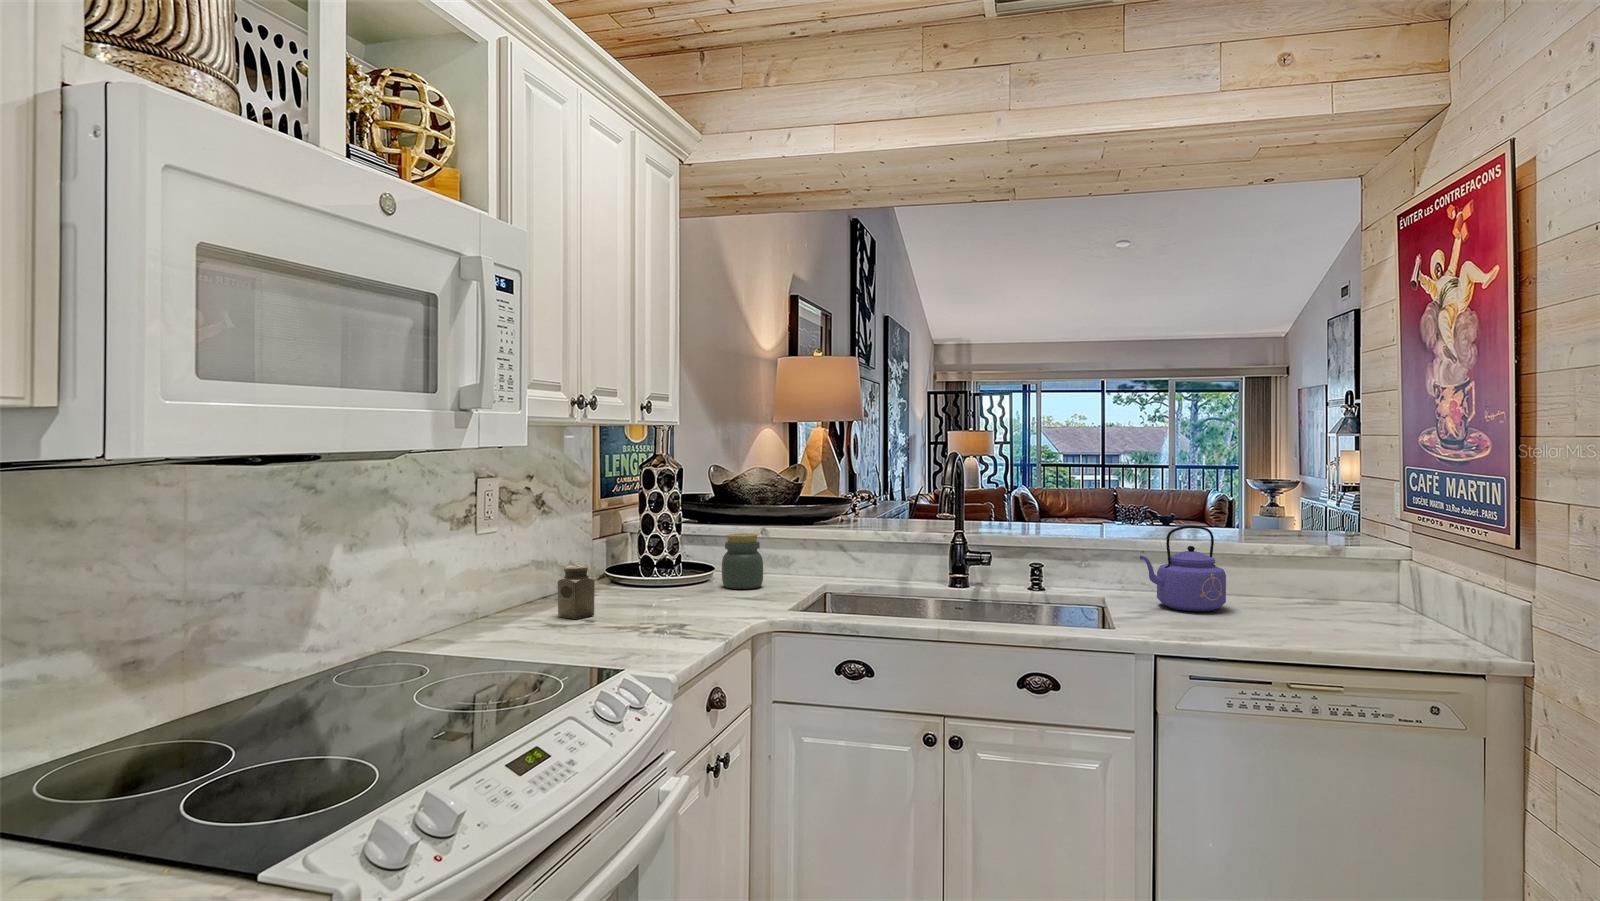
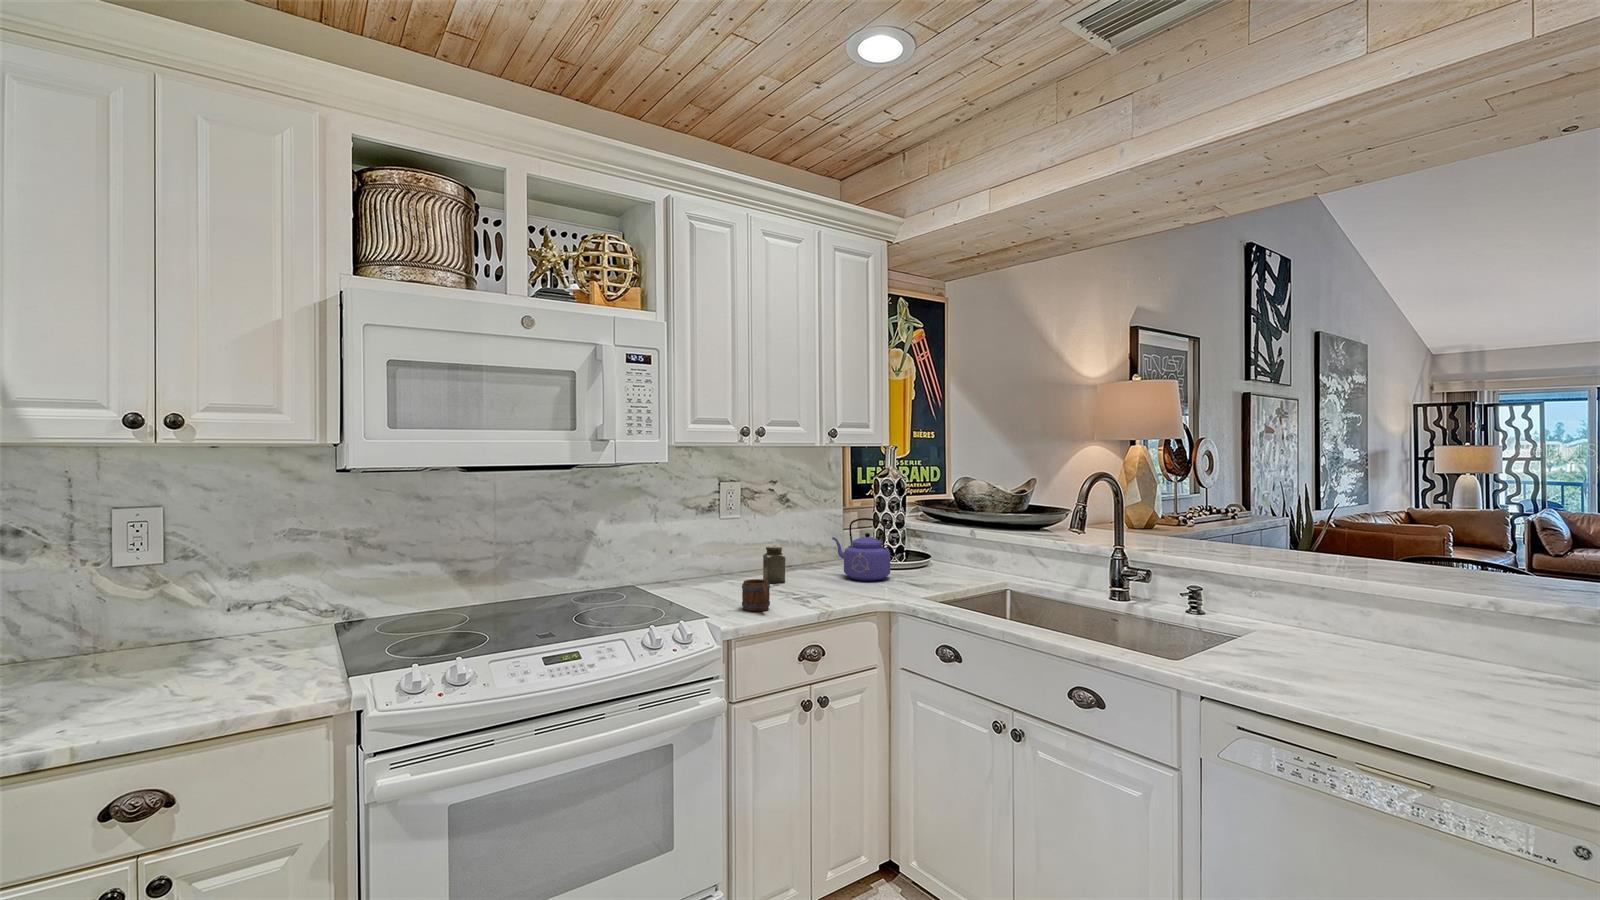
kettle: present [1140,526,1226,612] -> present [832,518,890,581]
jar: present [722,533,763,589] -> none [918,533,952,578]
mug: none [625,609,679,653] -> present [742,579,770,611]

